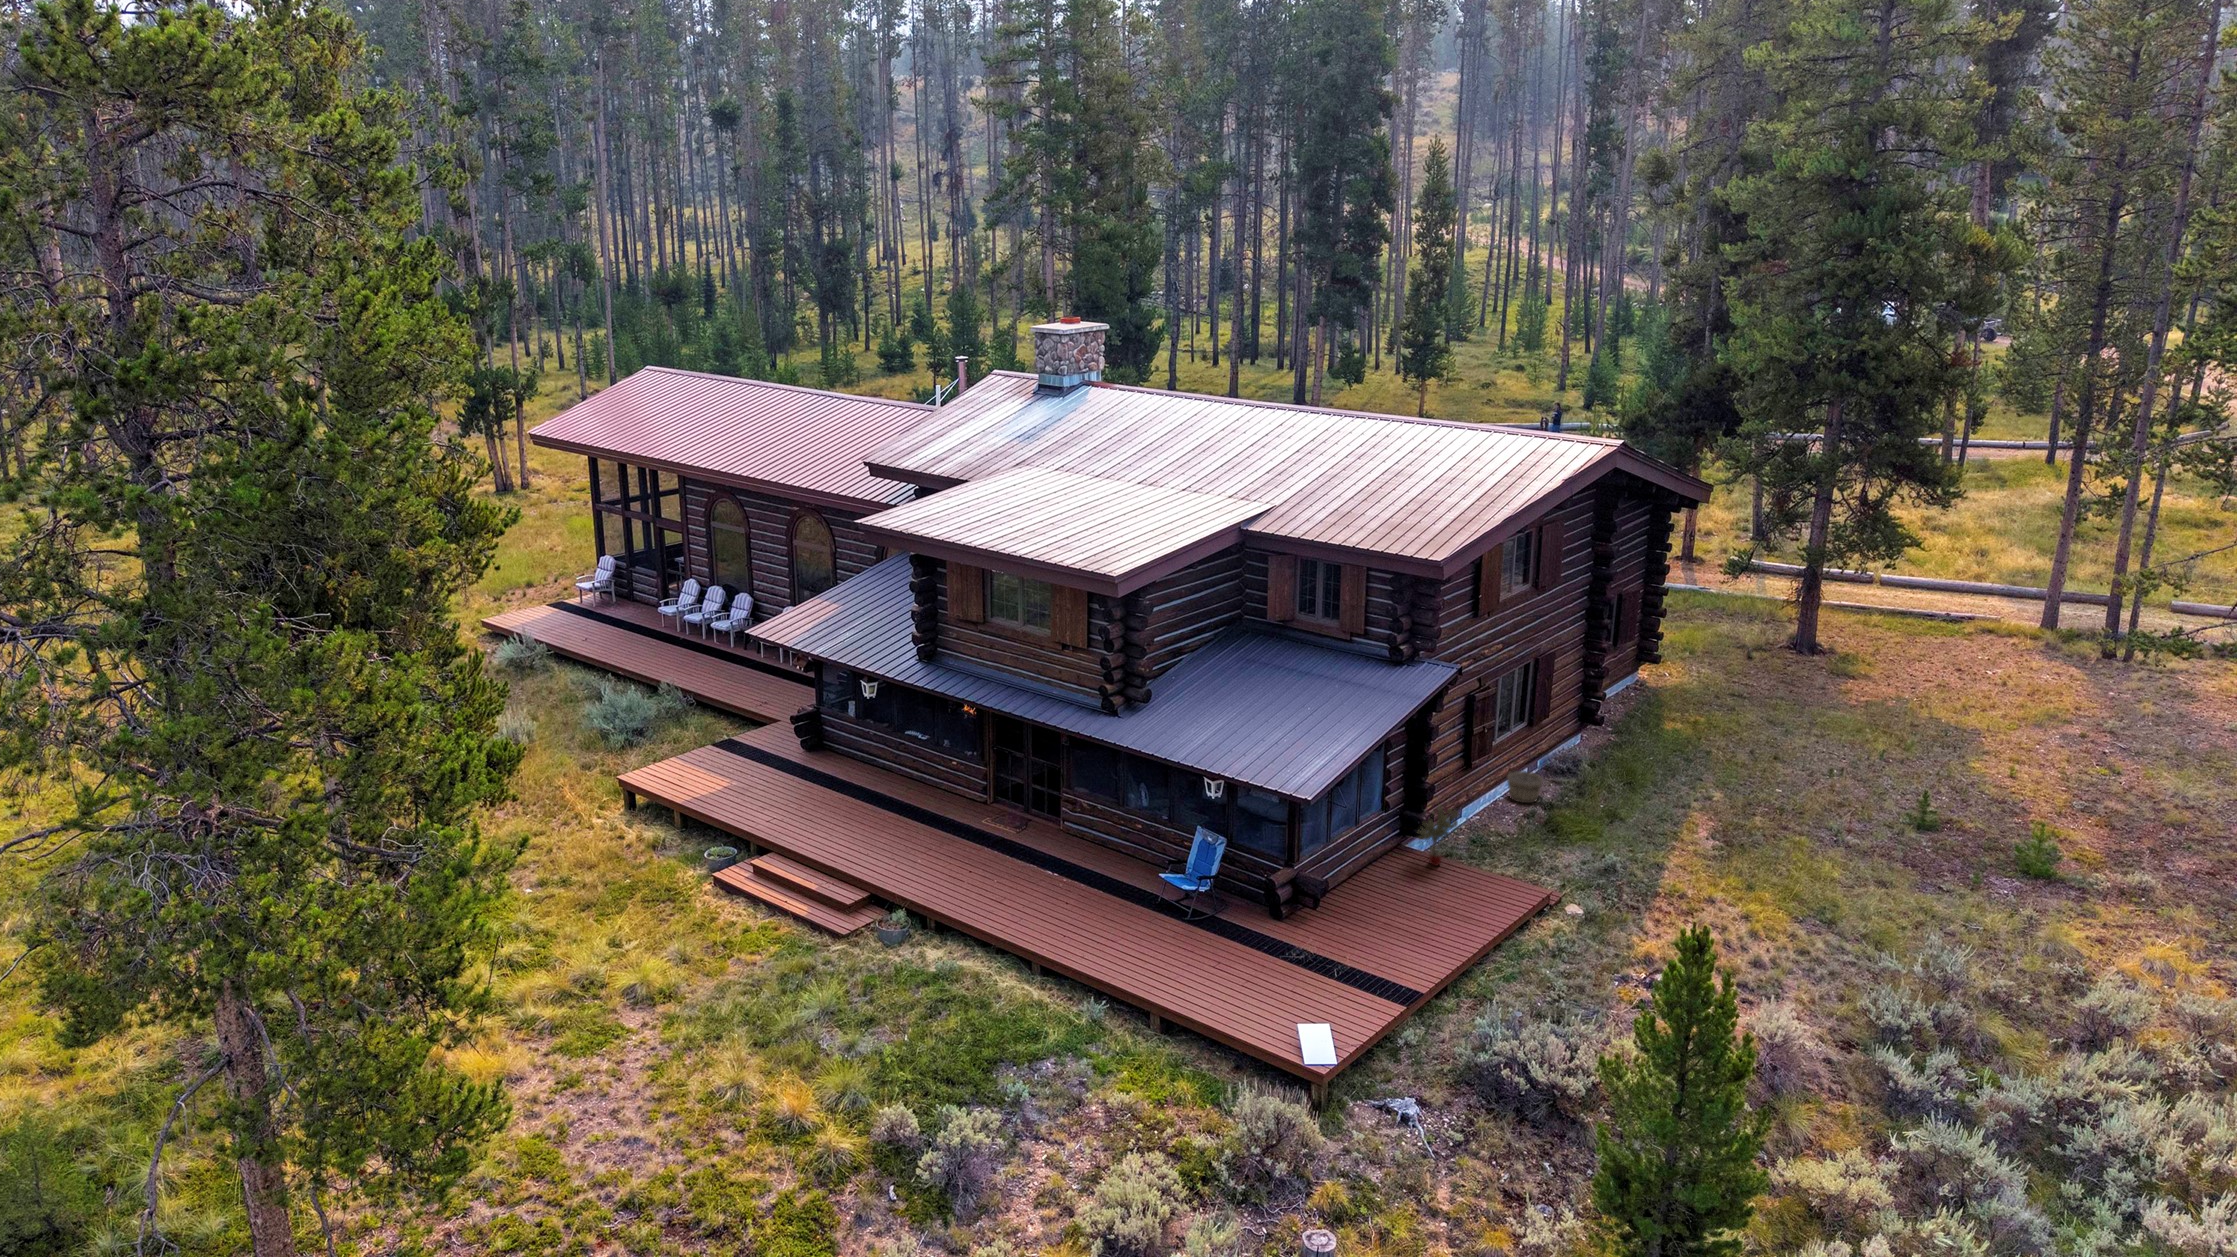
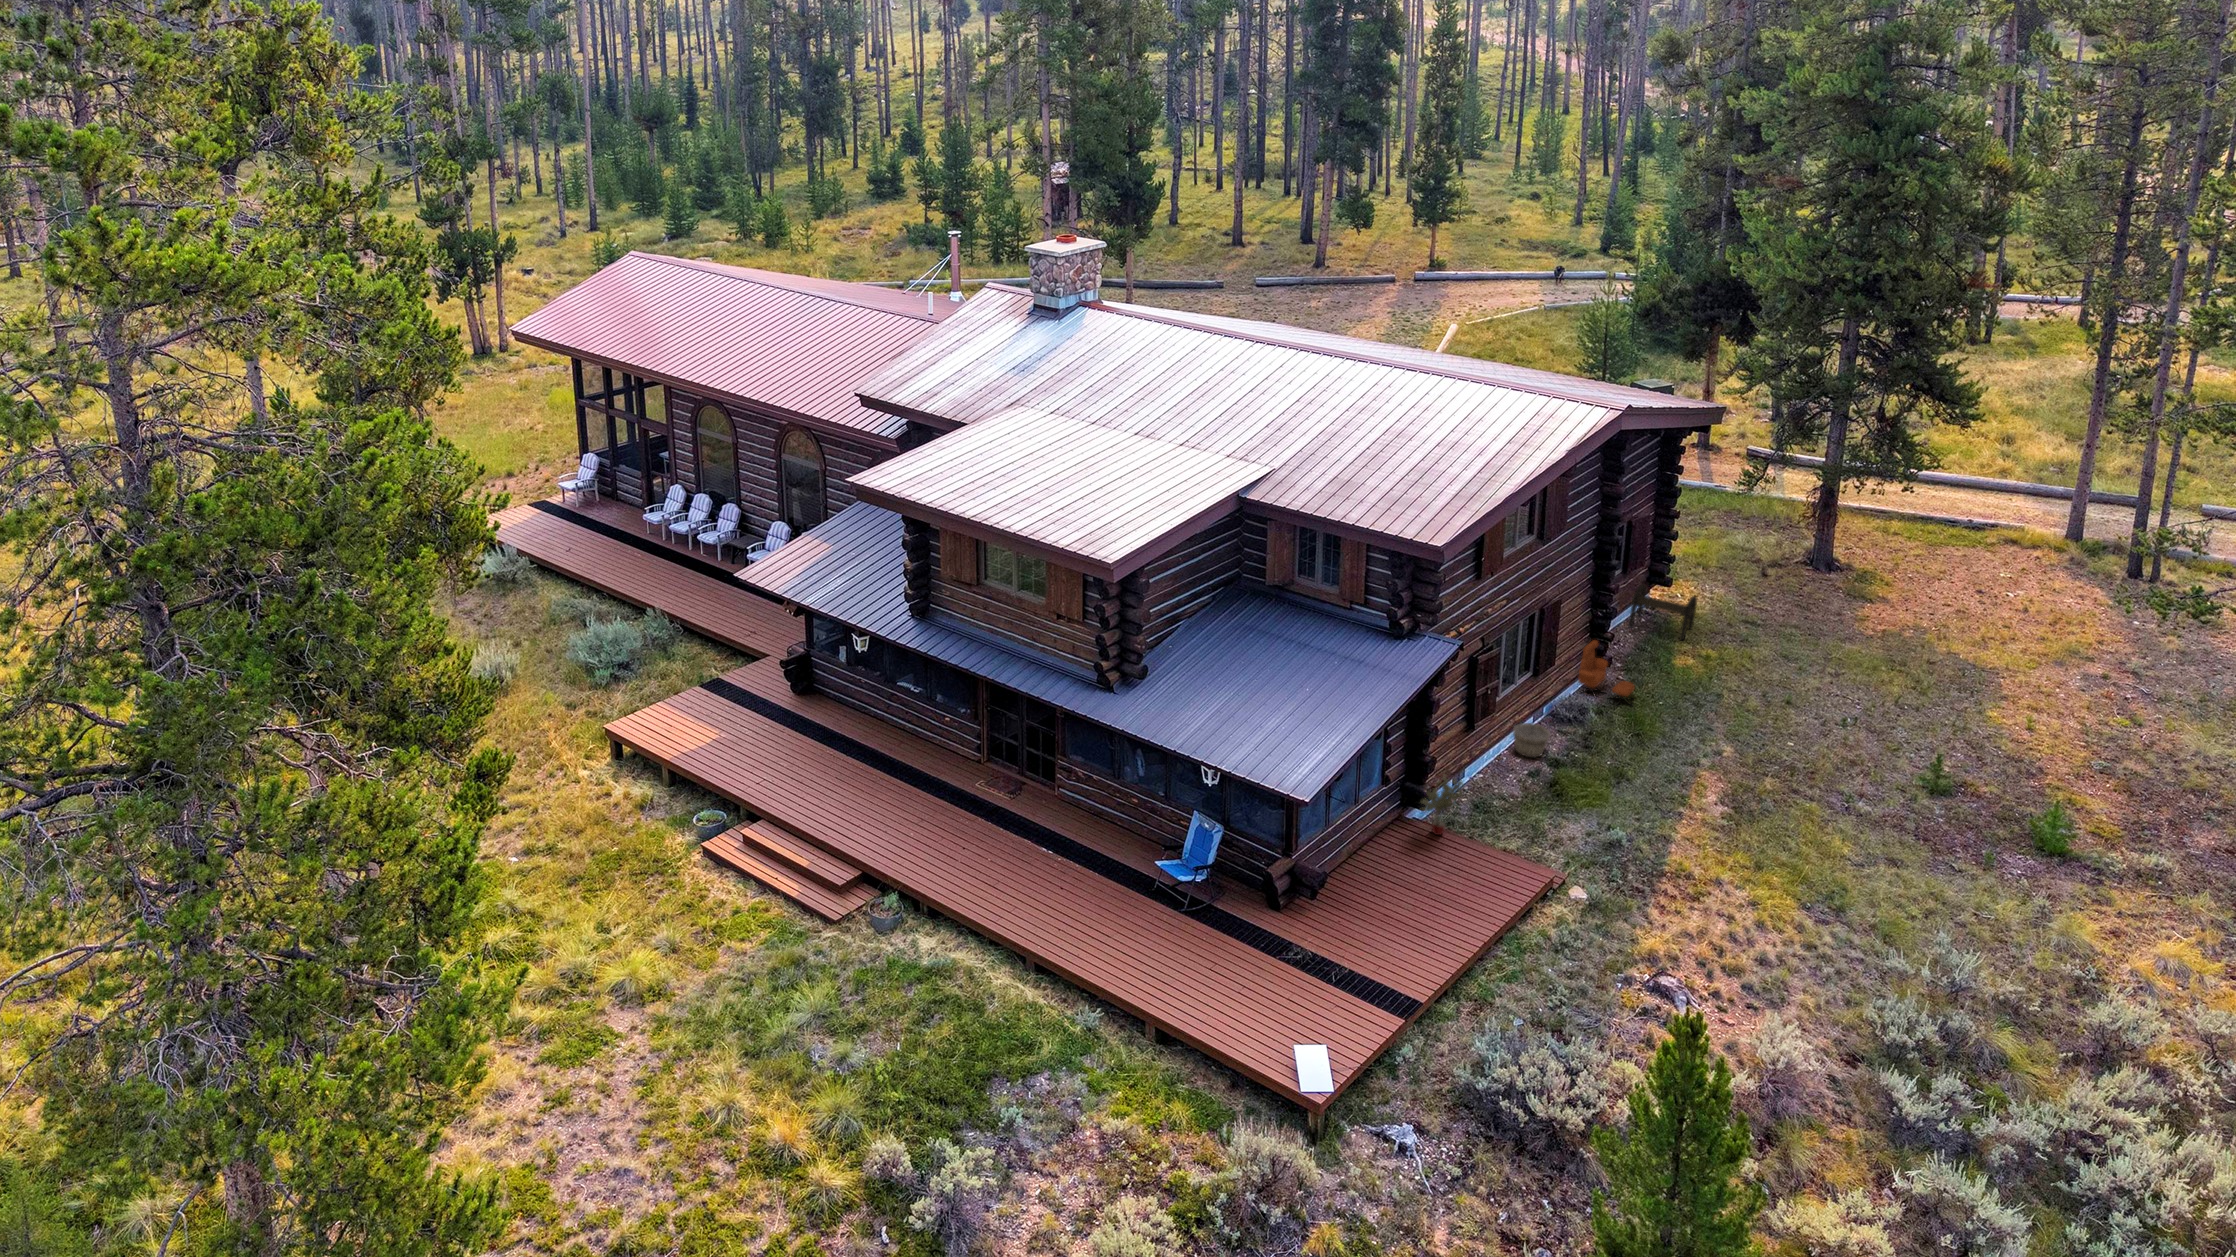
bench: none [1619,657,1685,709] -> present [1628,584,1697,640]
lounge chair: none [1570,699,1626,762] -> present [1578,640,1635,703]

